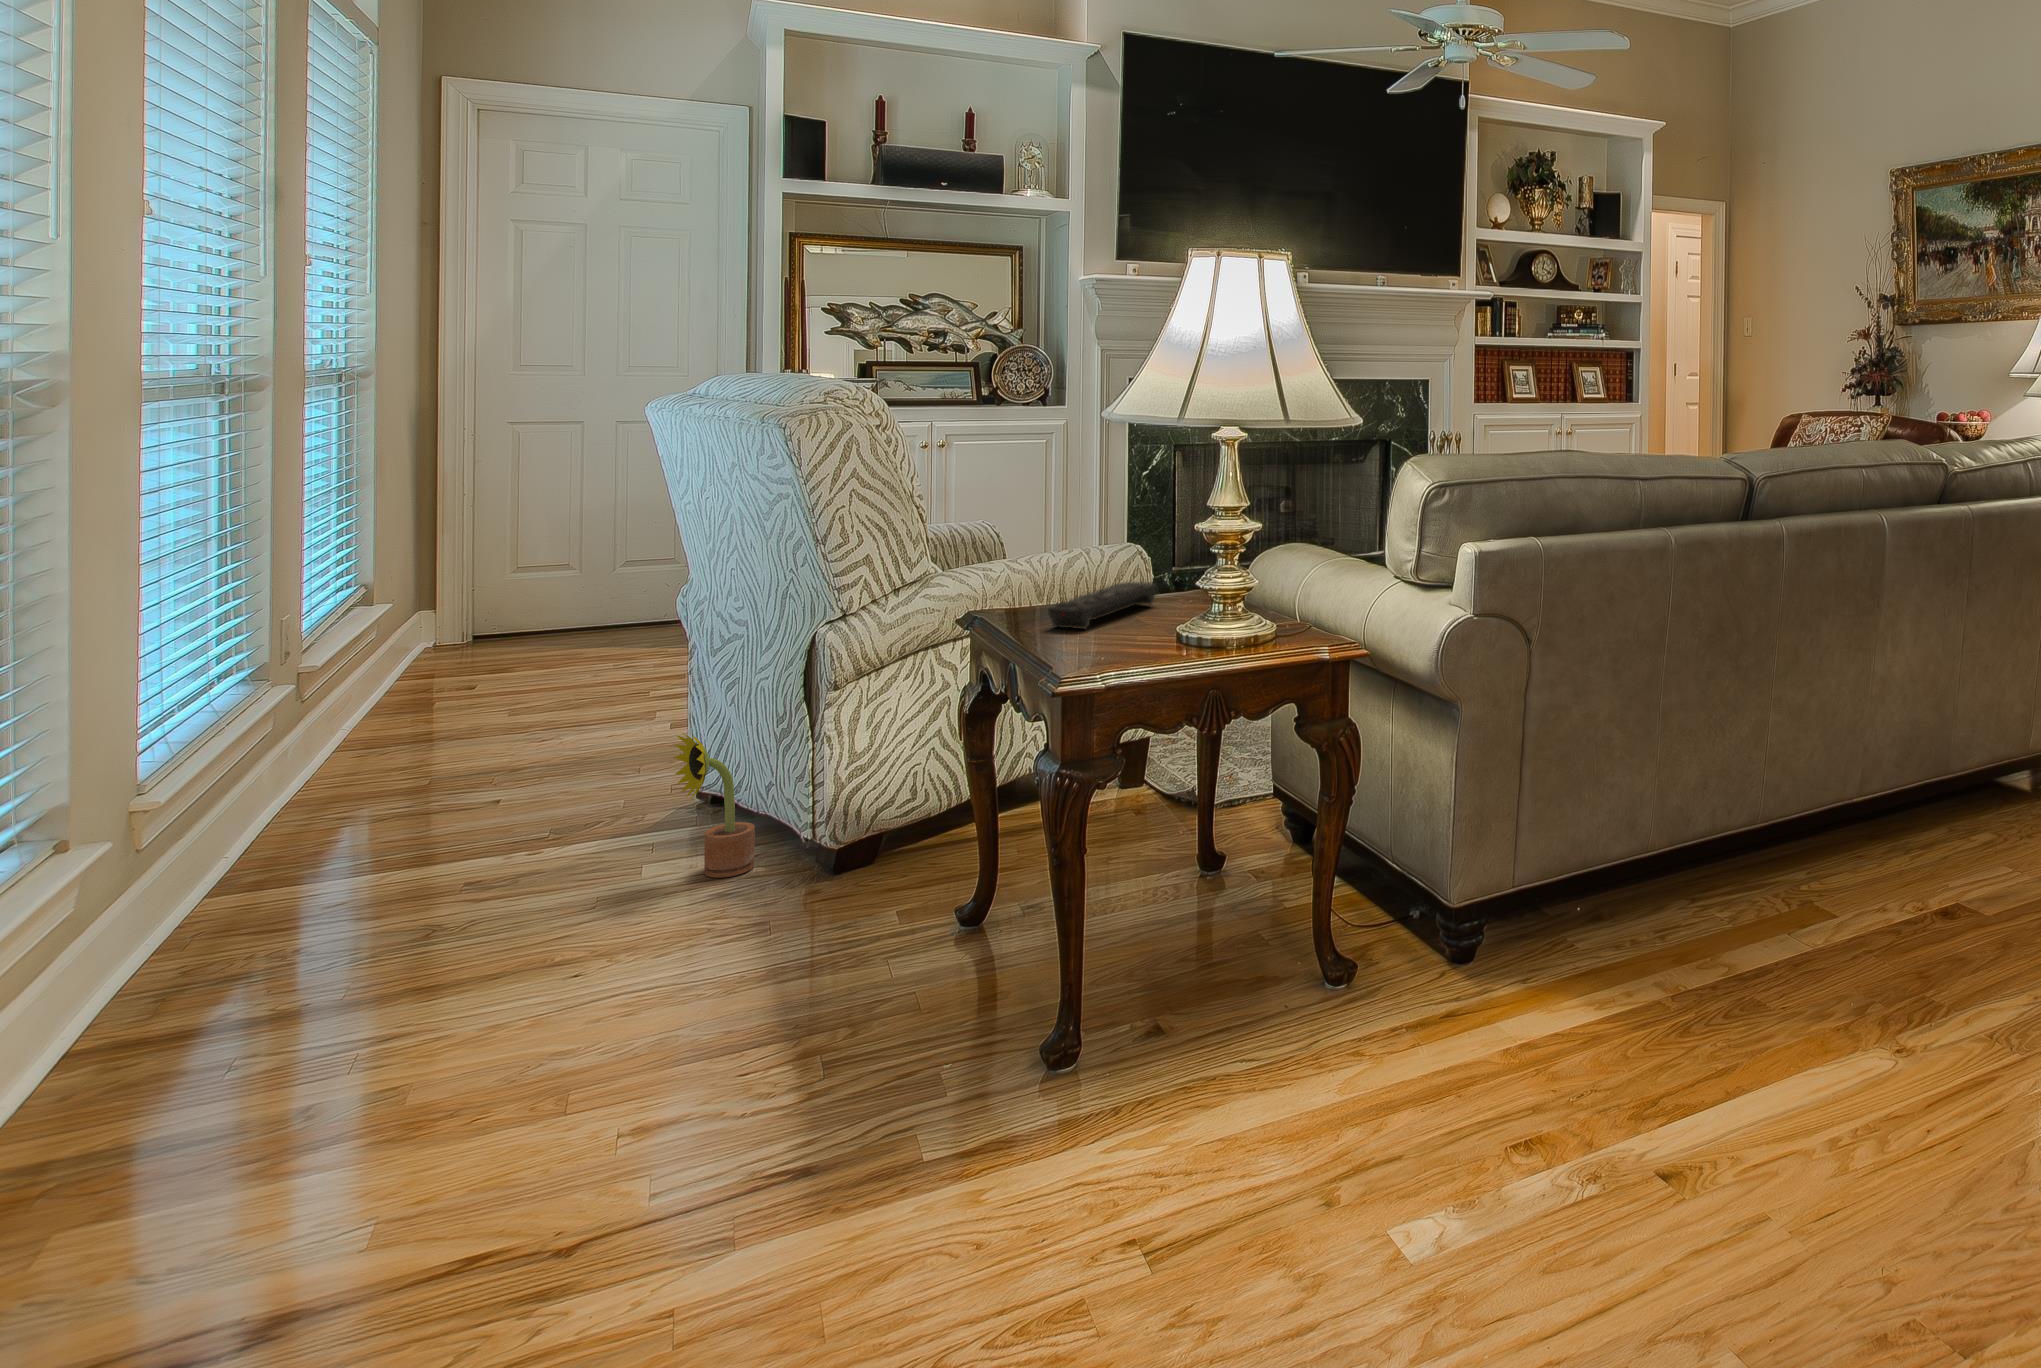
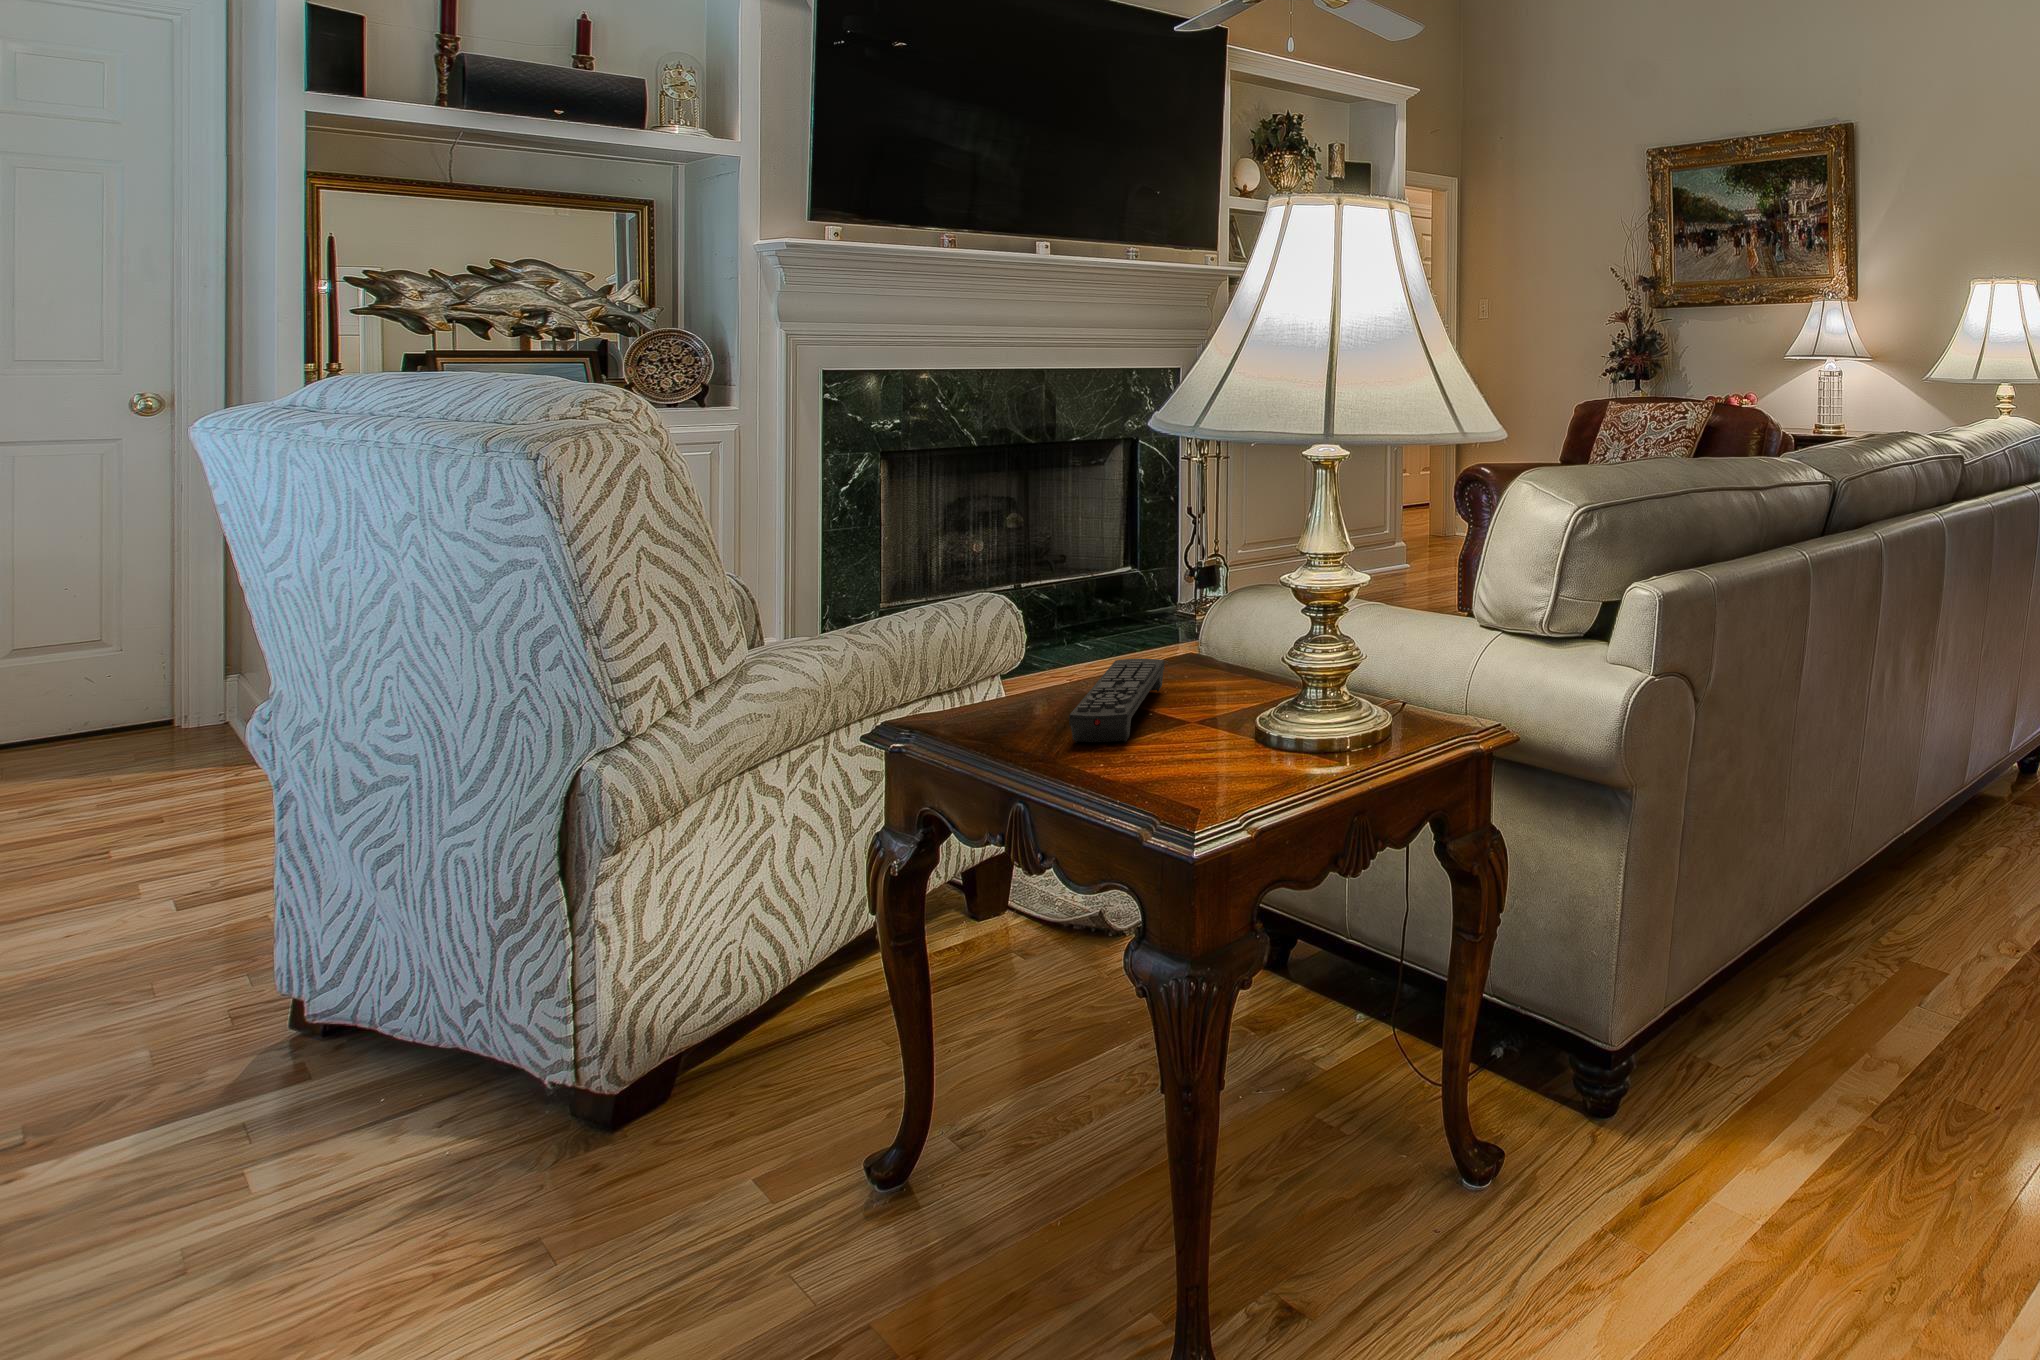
decorative plant: present [674,733,755,878] -> none [306,949,458,1174]

